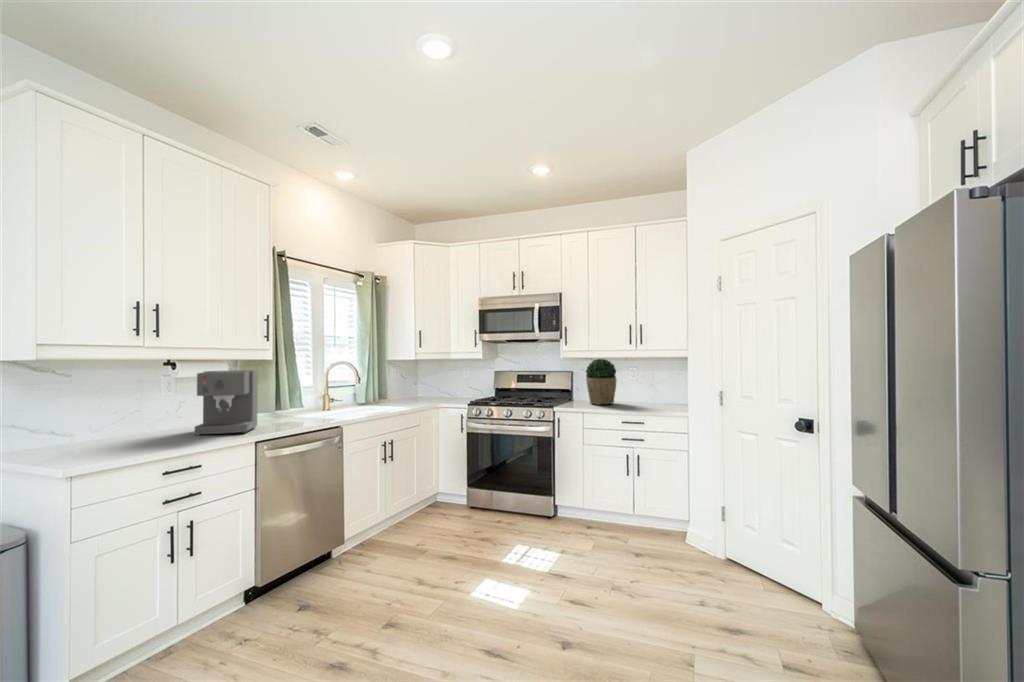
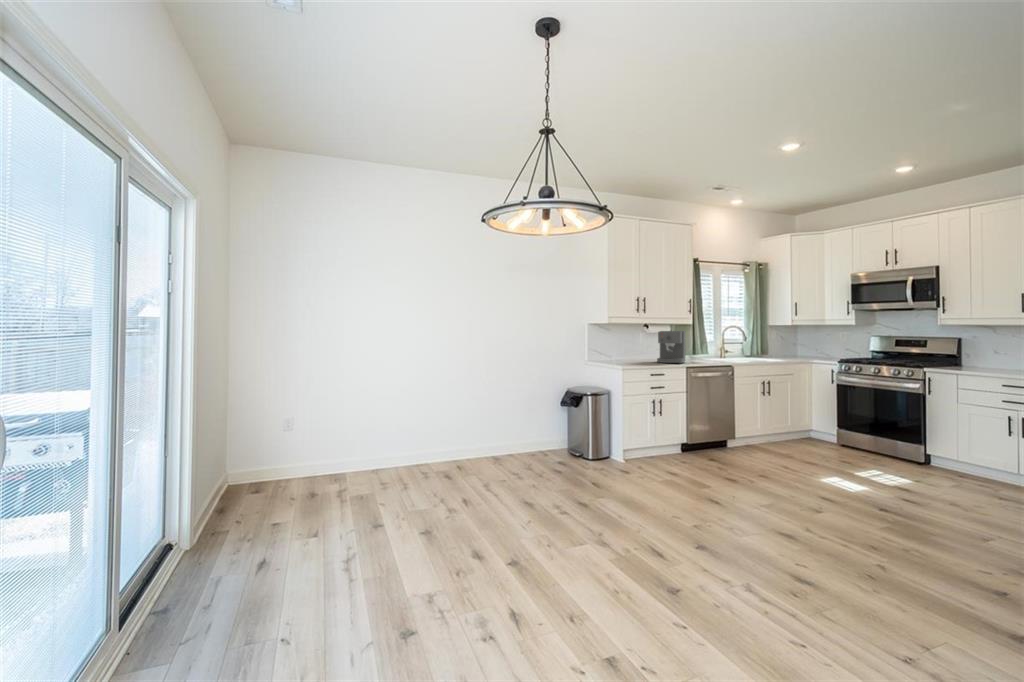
potted plant: present [586,359,617,405] -> none [965,325,1006,368]

